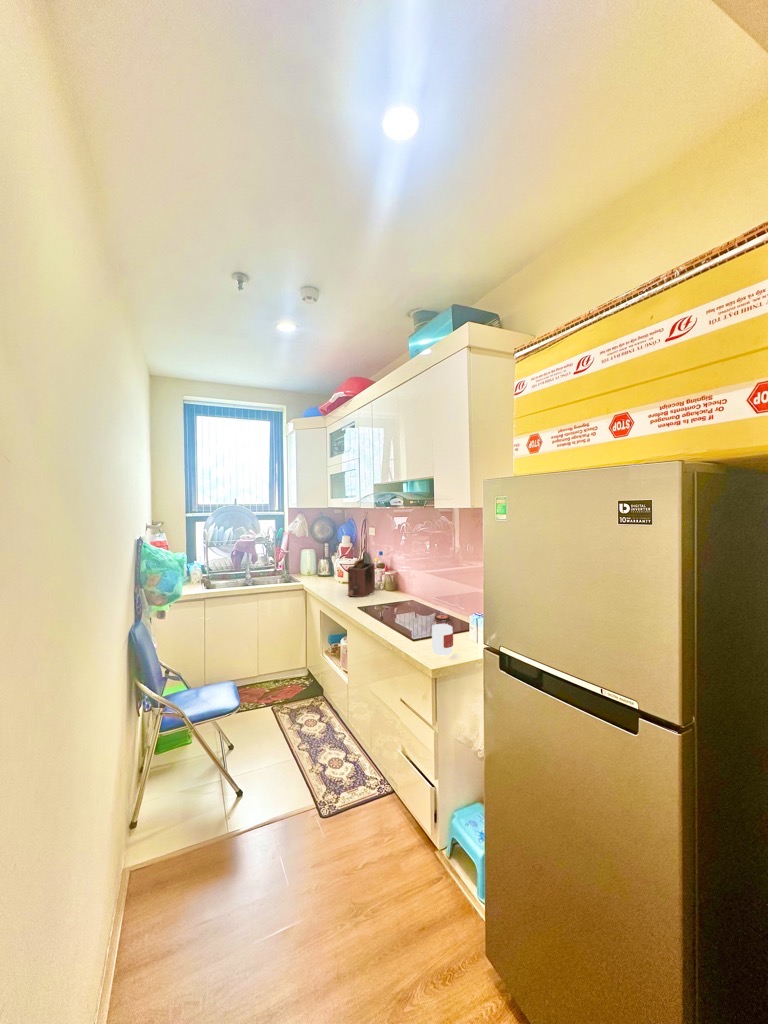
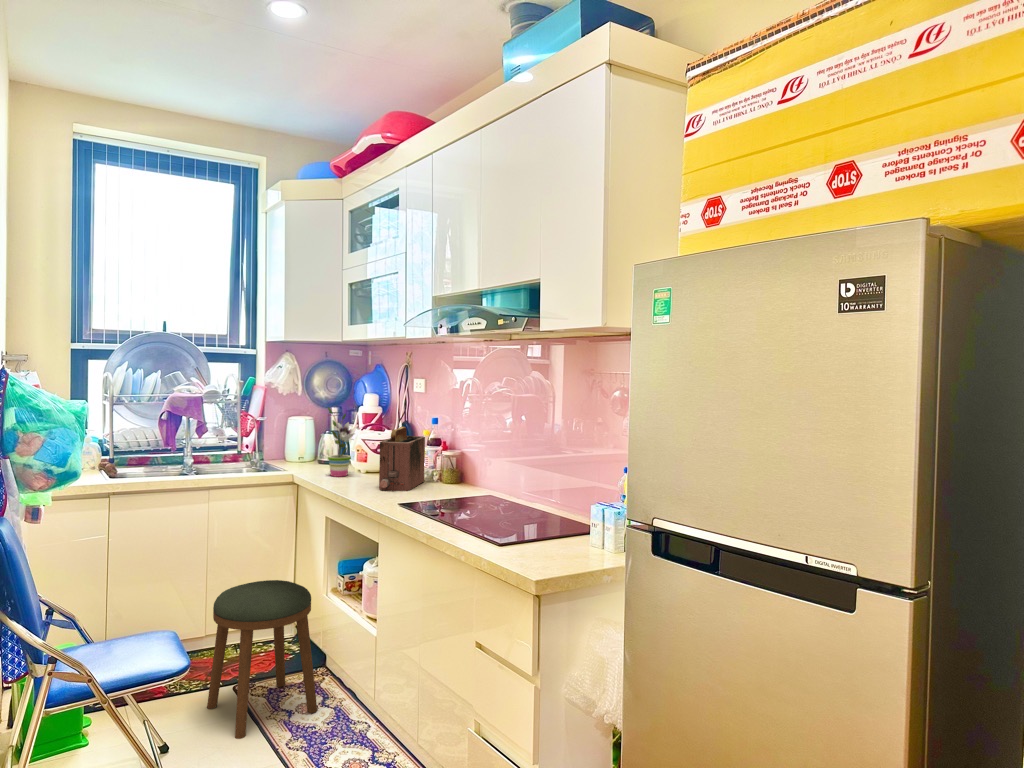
potted plant: none [320,547,336,586] -> present [328,408,355,477]
jar: present [431,615,453,655] -> none [535,498,571,563]
stool: none [257,647,317,740] -> present [207,580,317,739]

